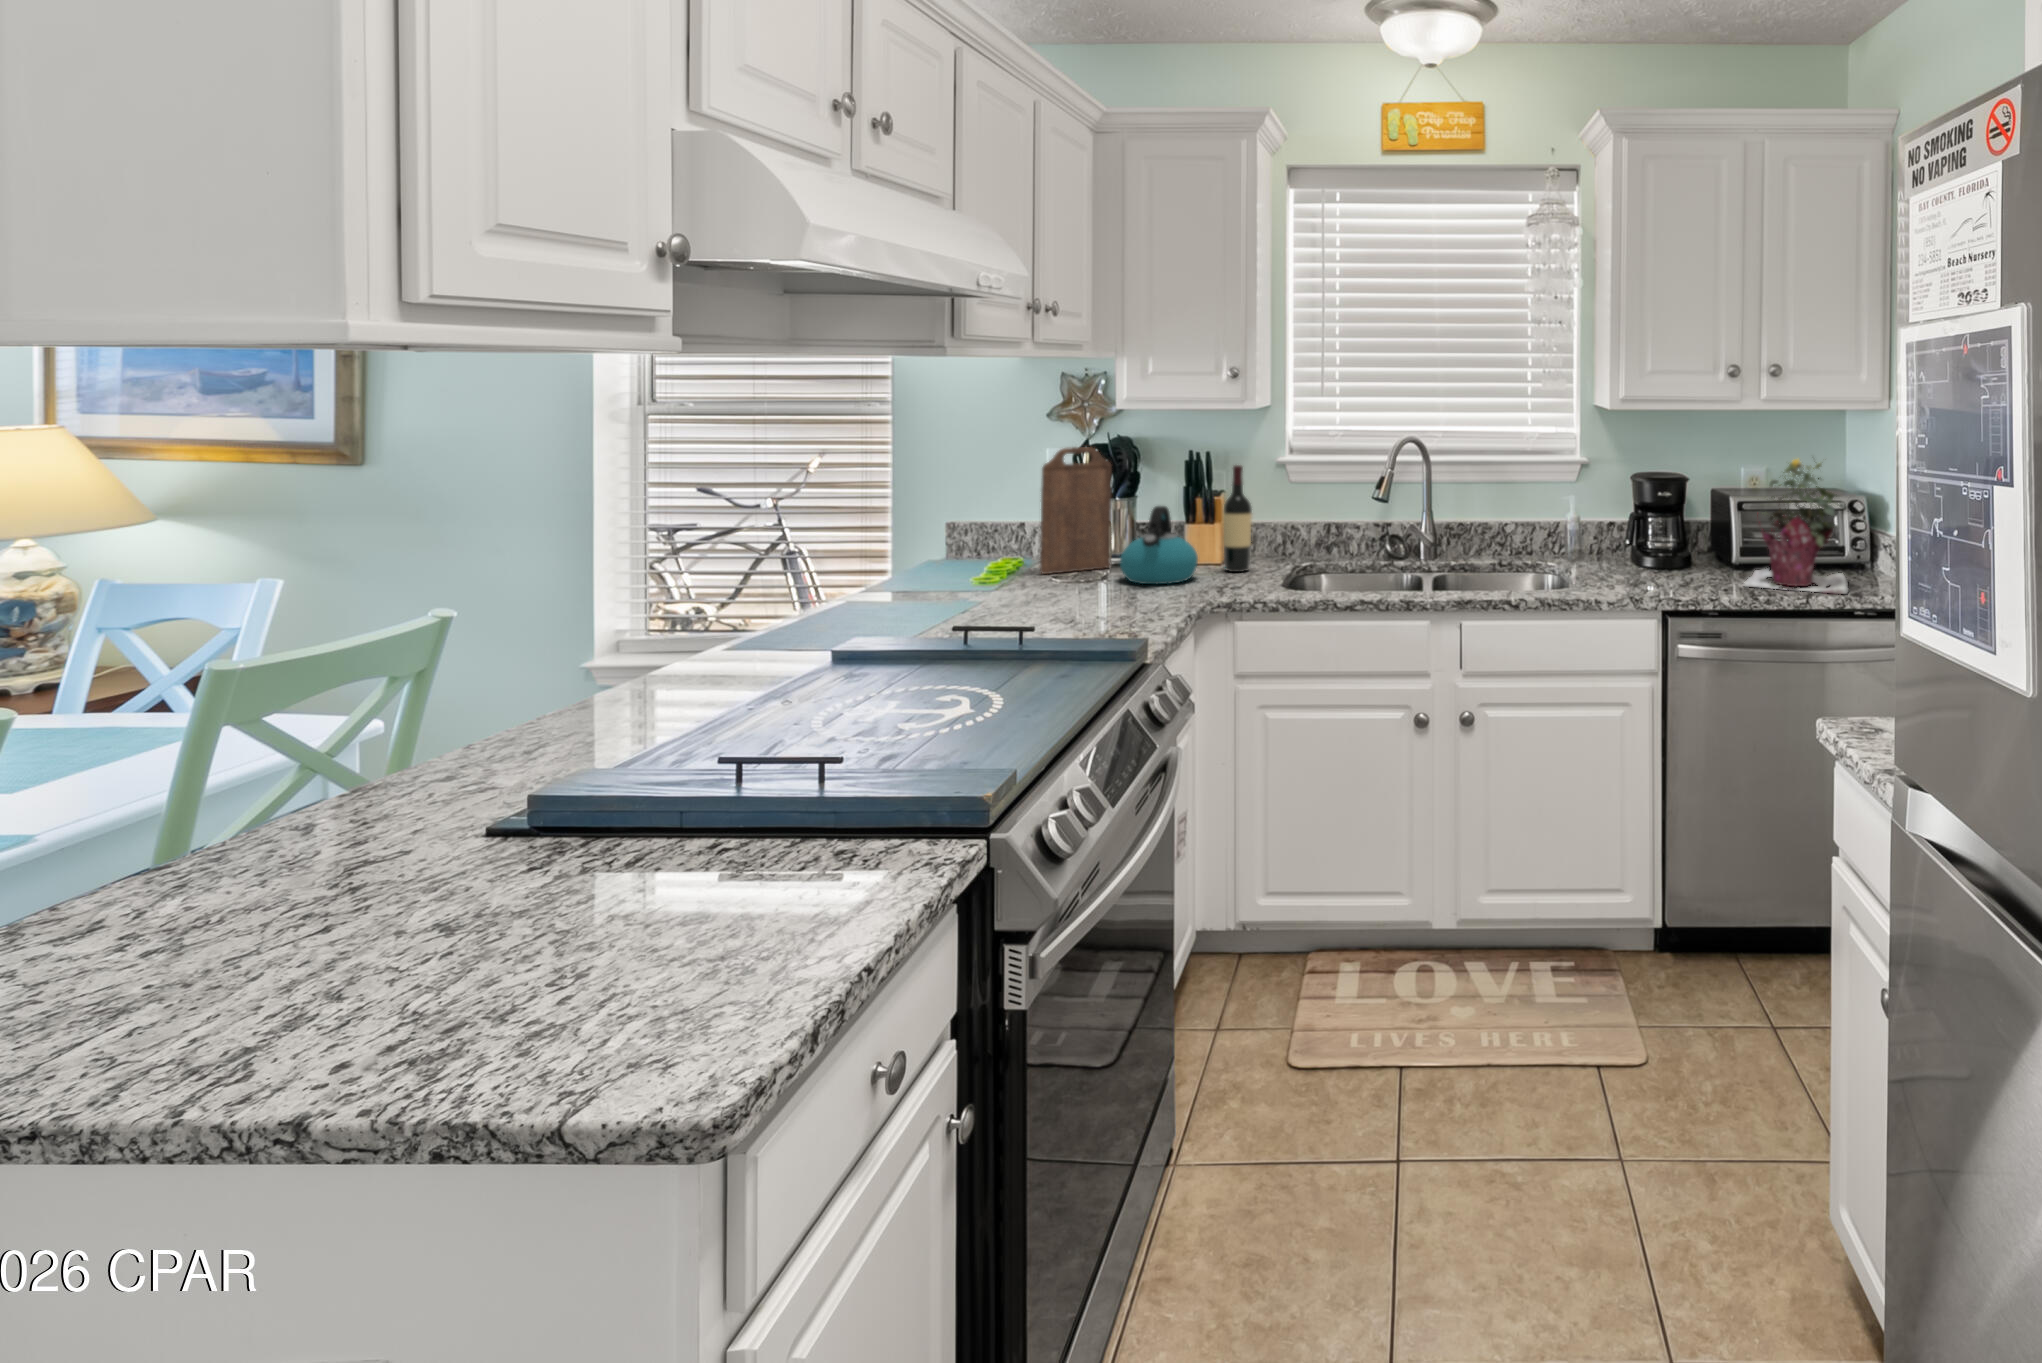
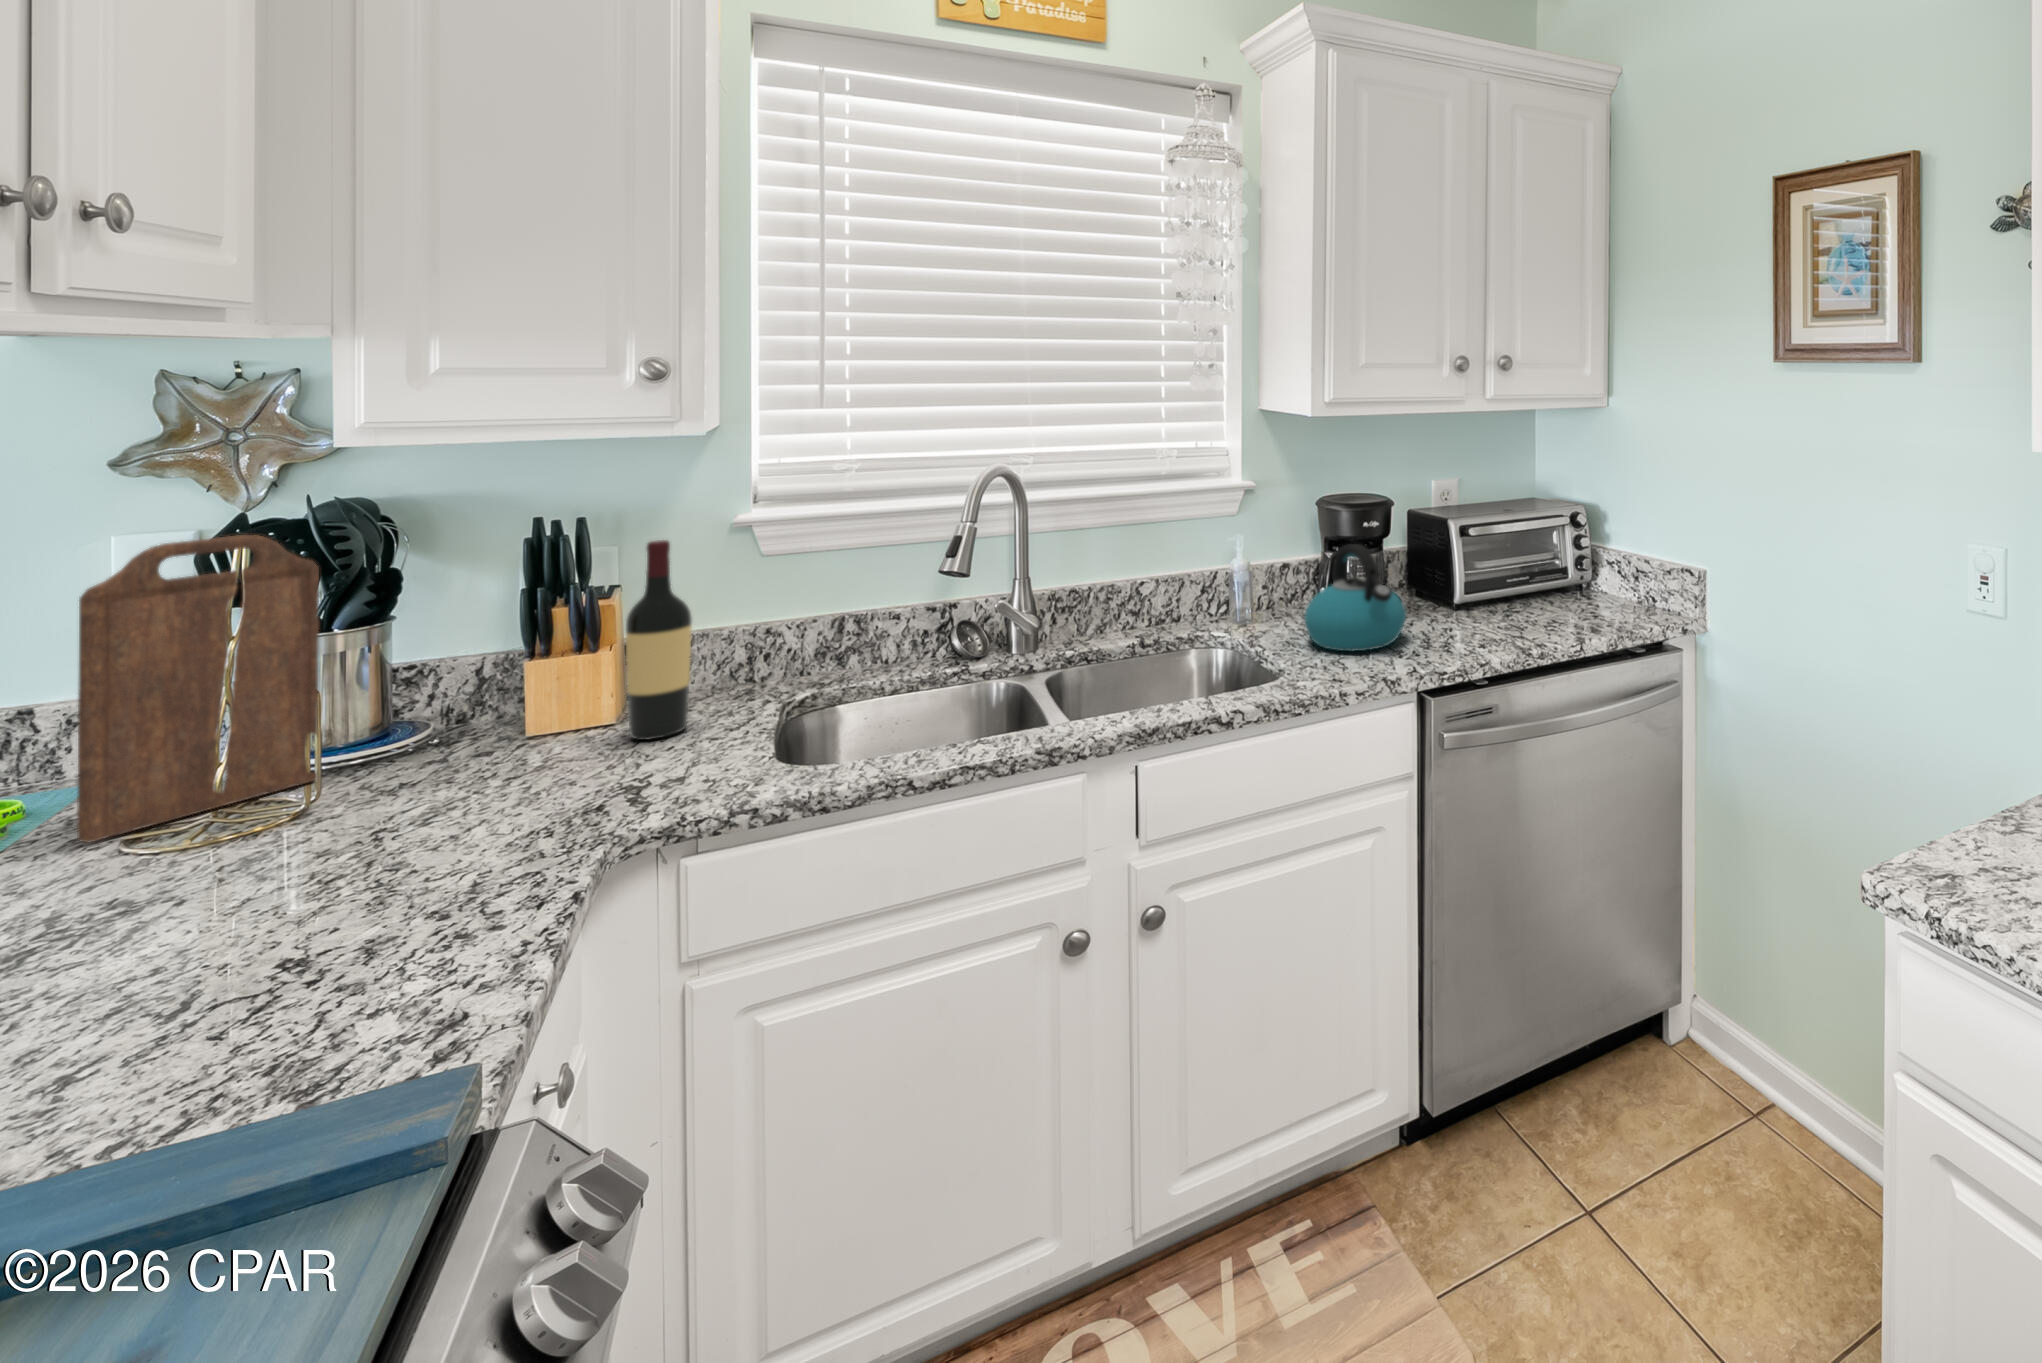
potted plant: present [1744,459,1849,594] -> none [1464,461,1600,633]
kettle: present [1120,506,1198,584] -> present [1305,544,1406,651]

